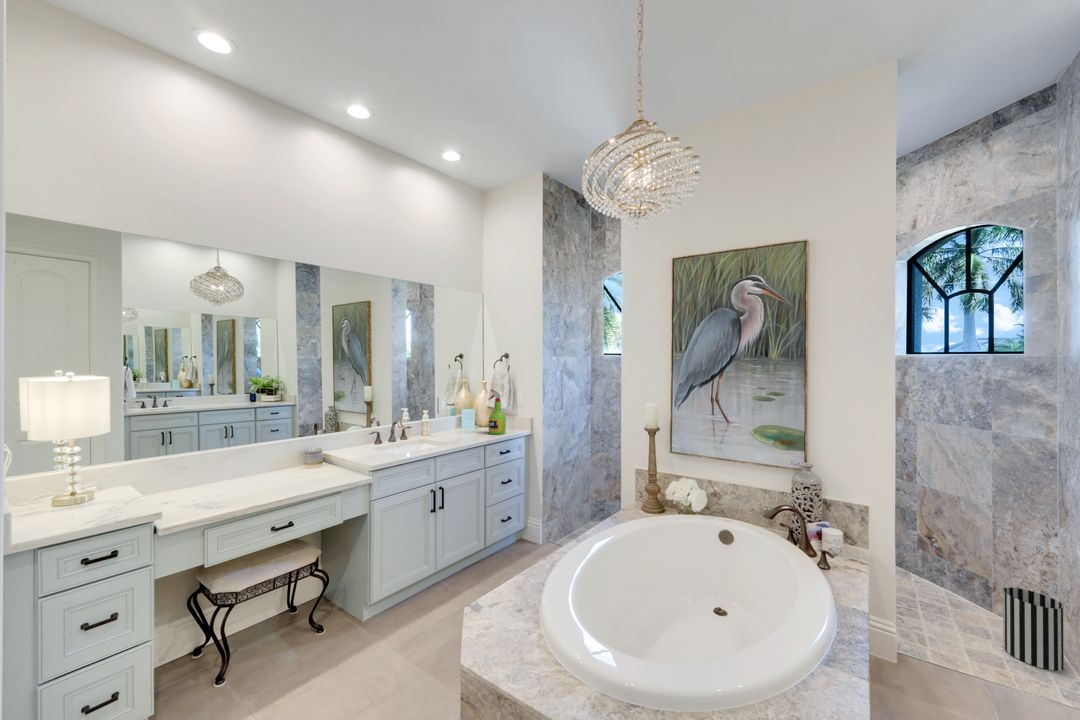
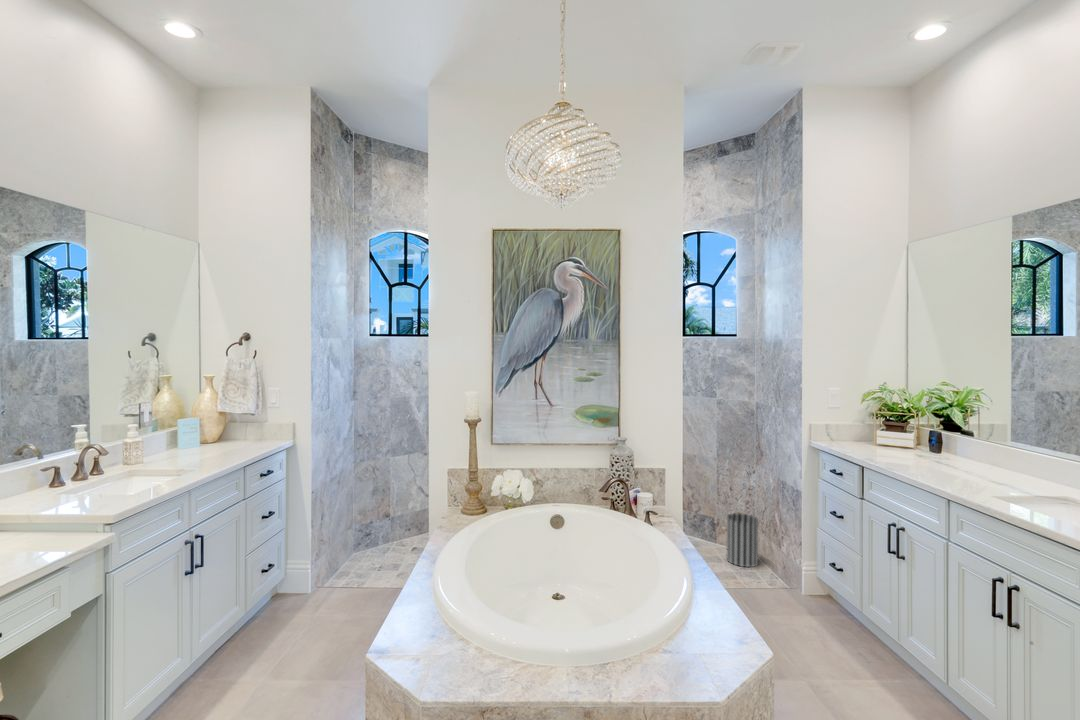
spray bottle: present [489,389,506,434] -> none [224,385,257,451]

